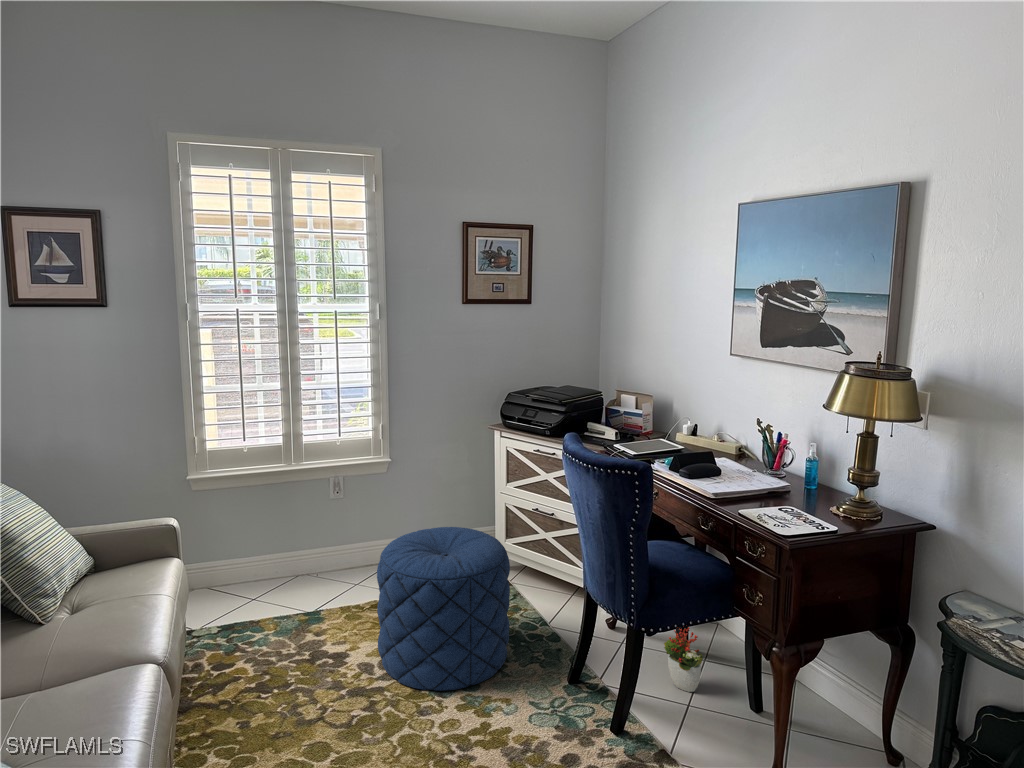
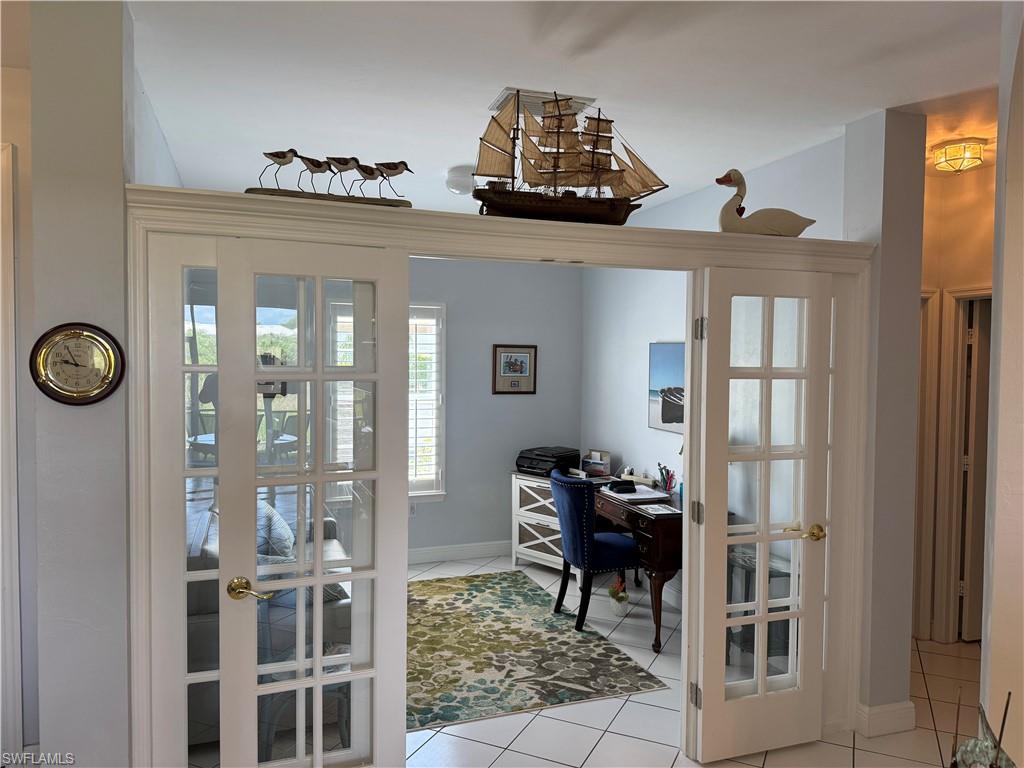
pouf: present [377,527,510,691] -> none [446,528,522,615]

